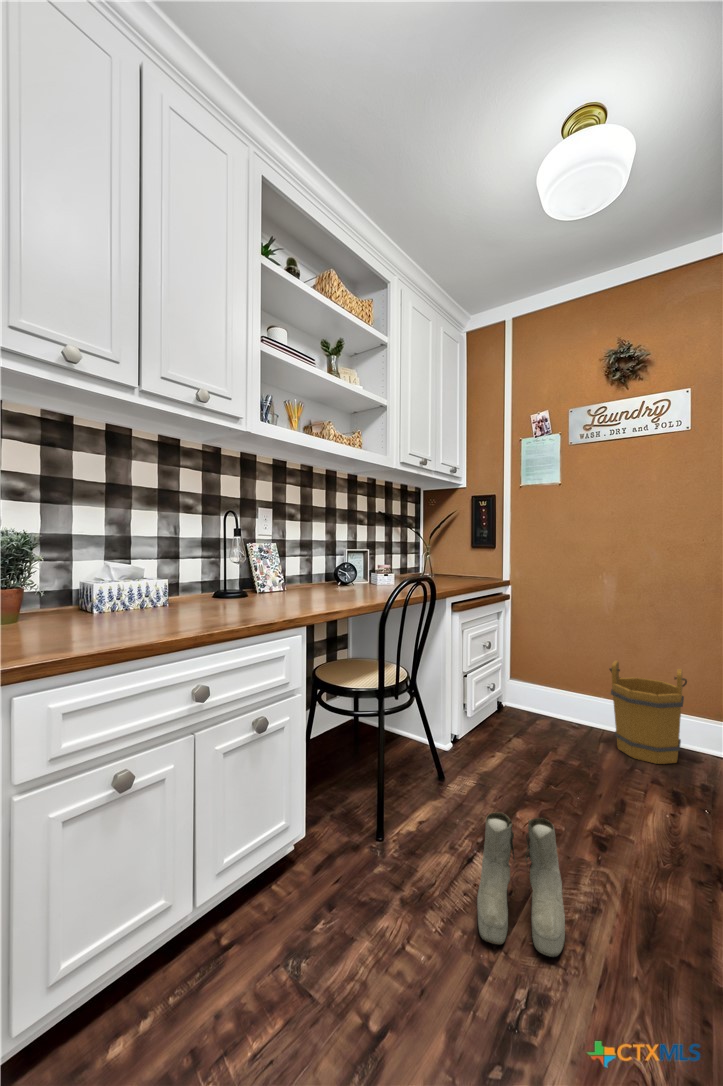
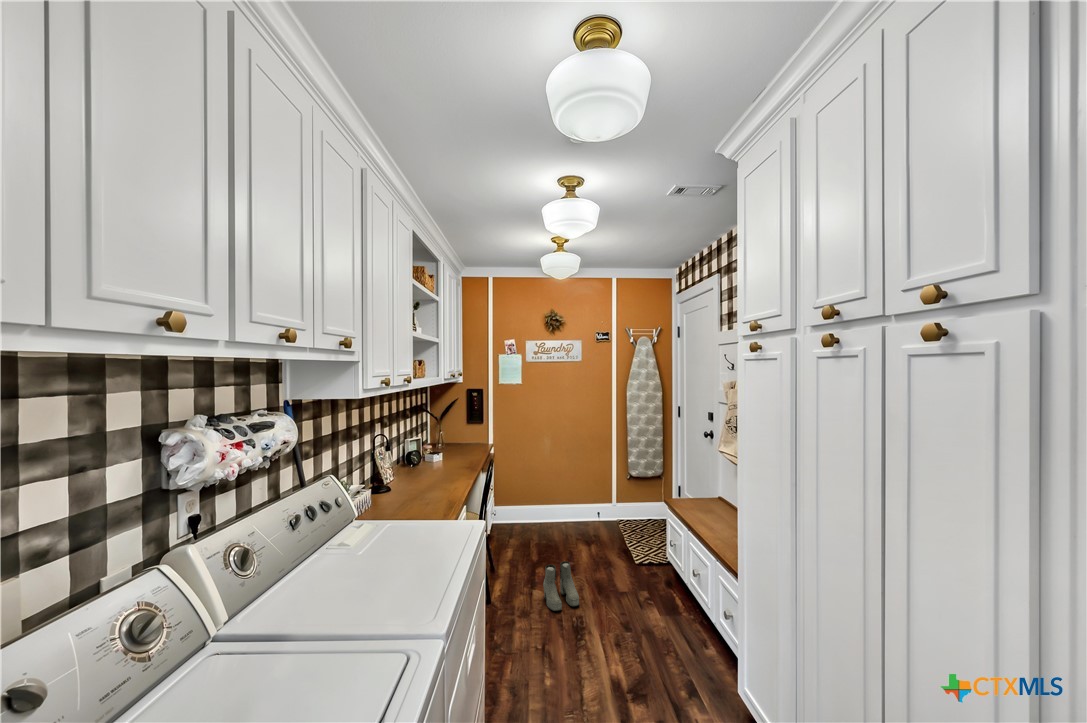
bucket: present [609,661,687,764] -> none [552,484,585,533]

